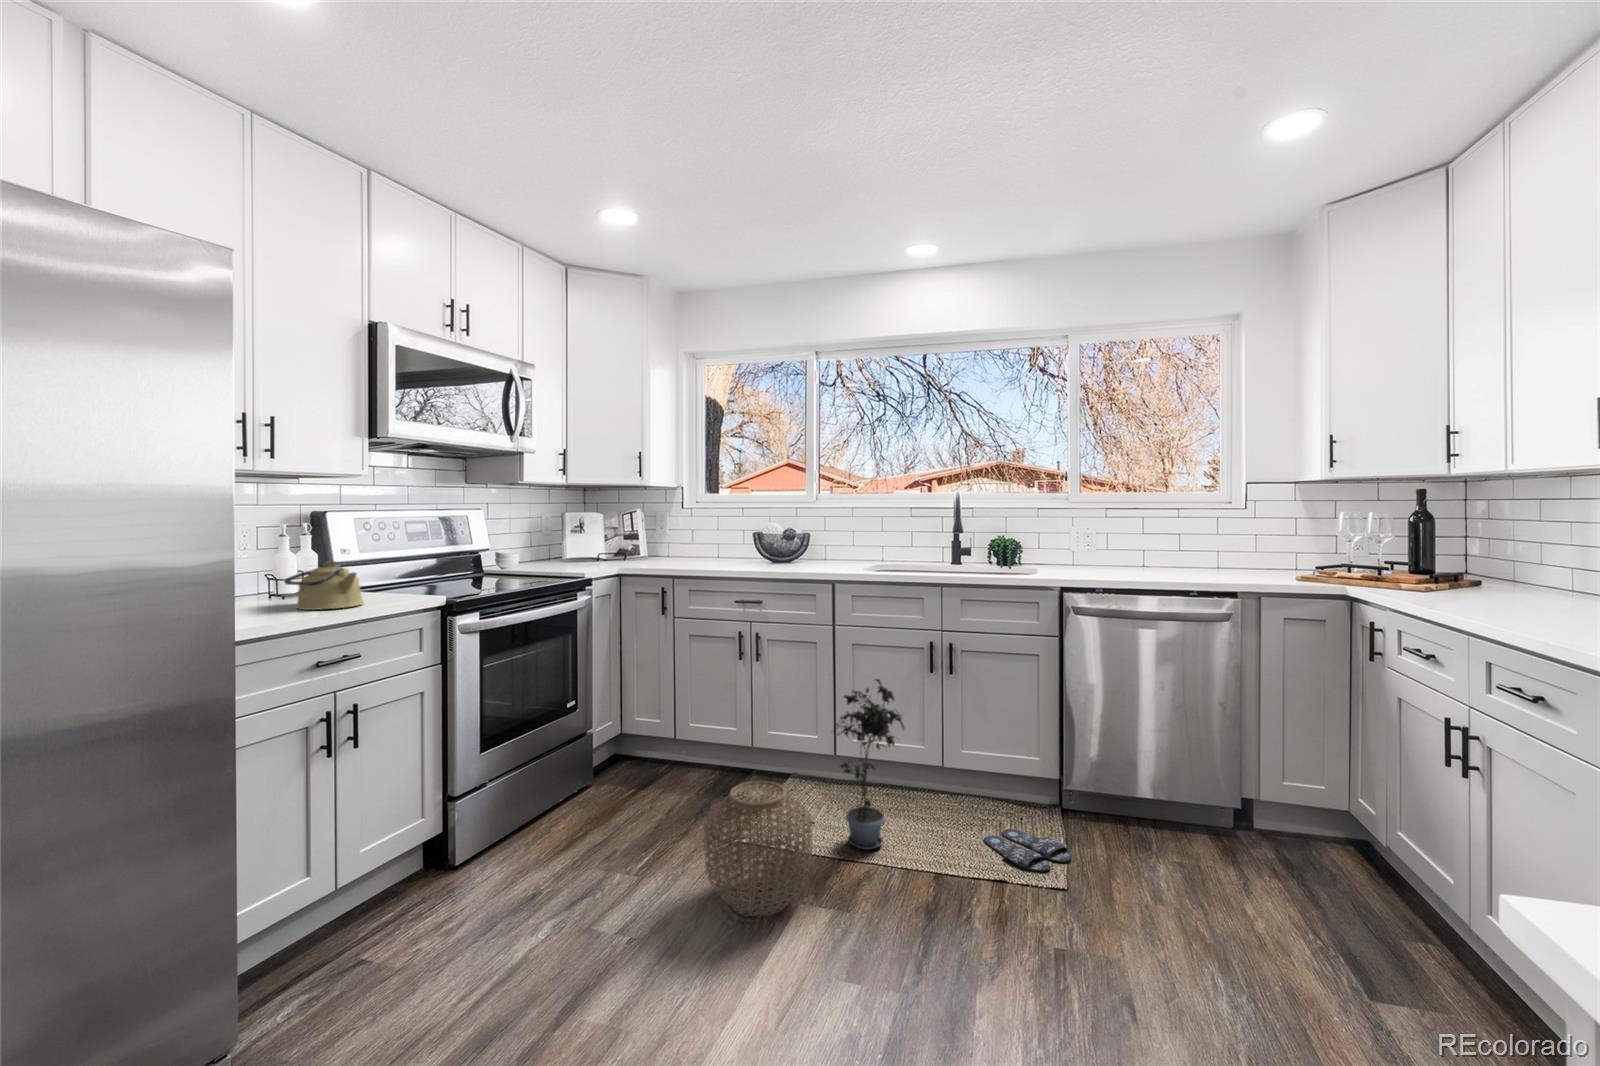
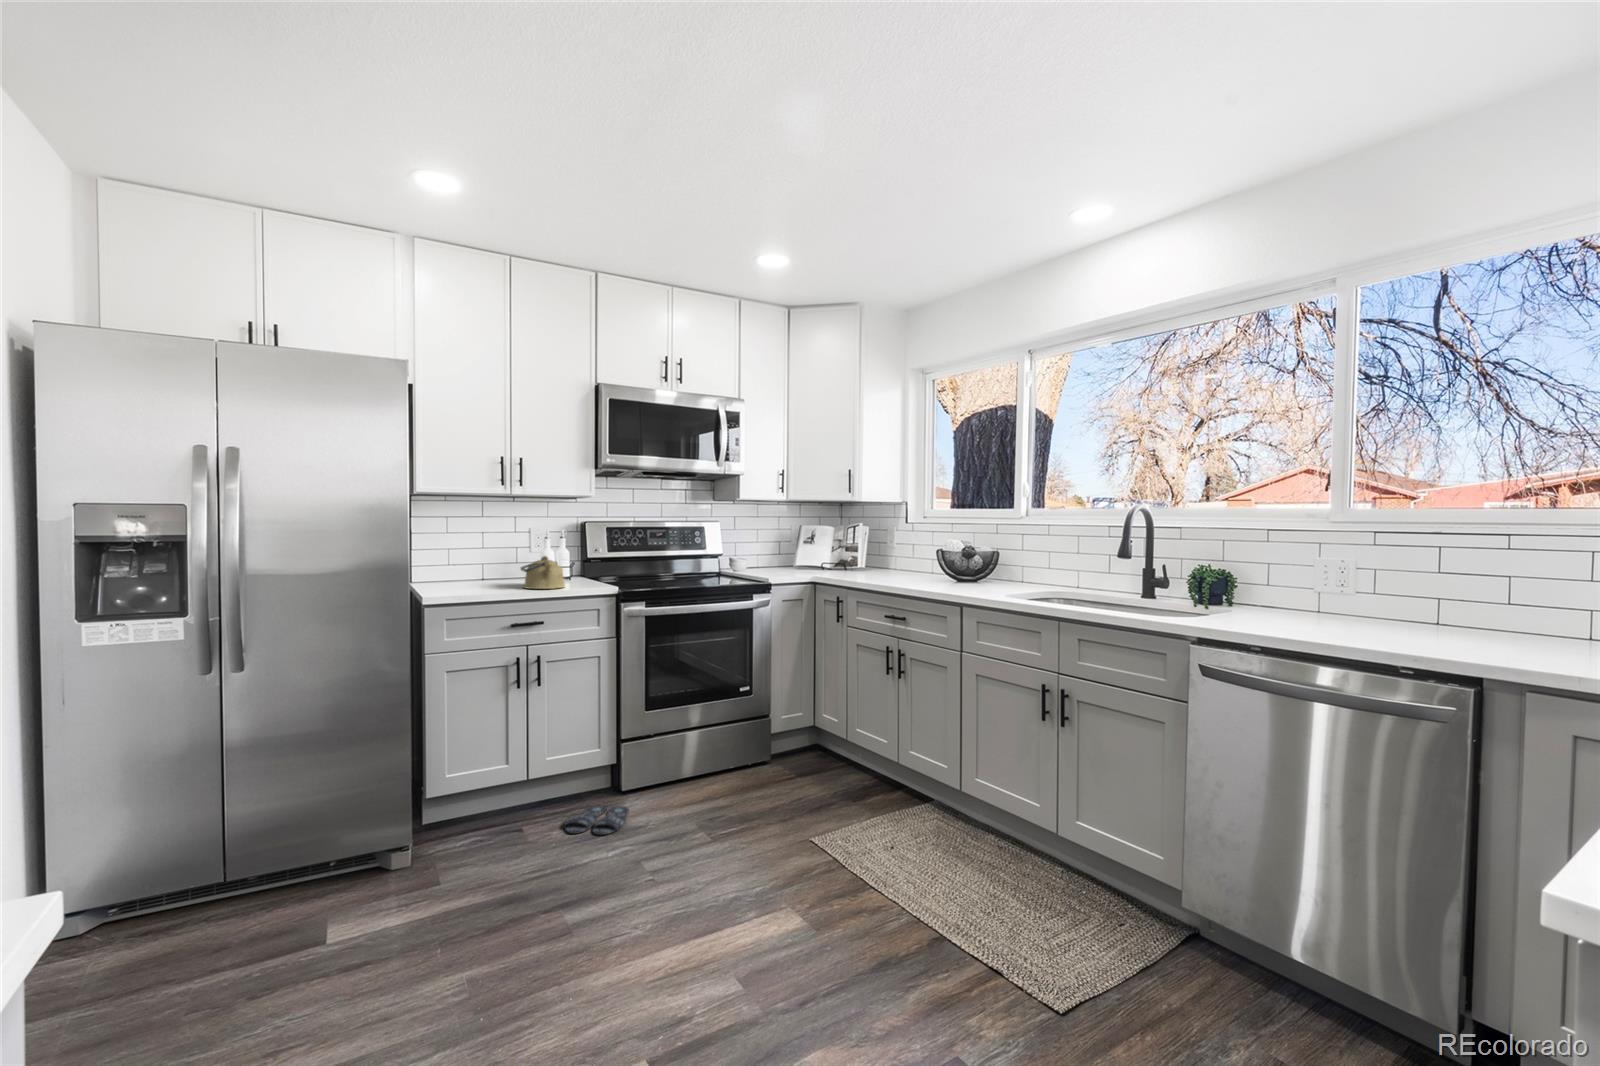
potted plant: present [834,679,904,850] -> none [877,712,954,893]
woven basket: present [704,781,812,916] -> none [714,781,814,907]
slippers: present [984,829,1071,871] -> present [564,806,629,835]

